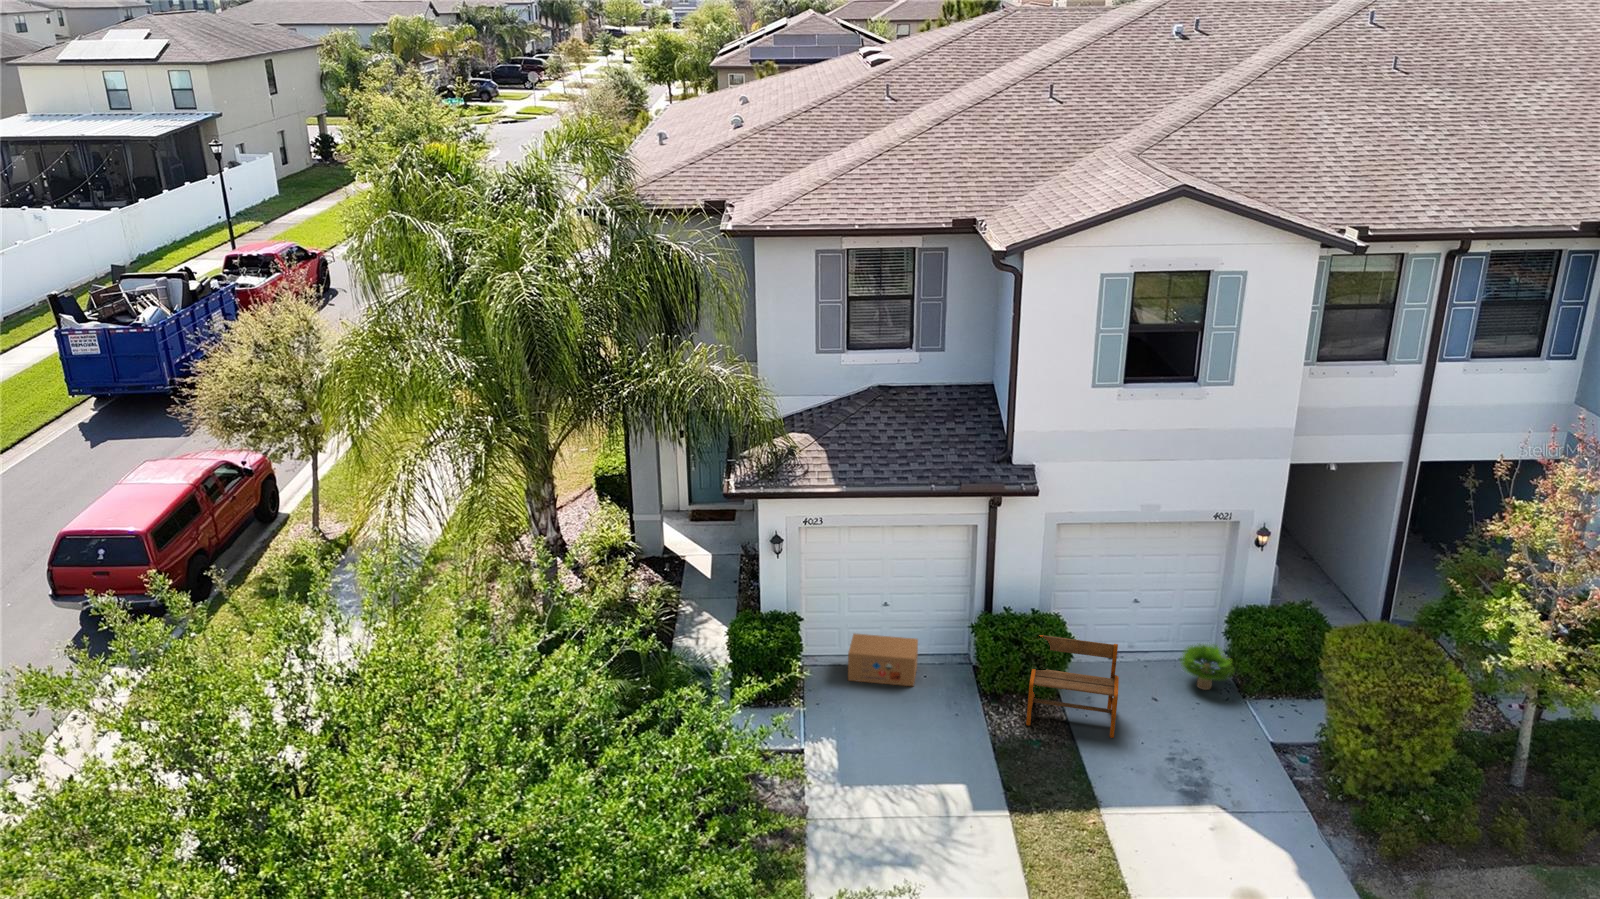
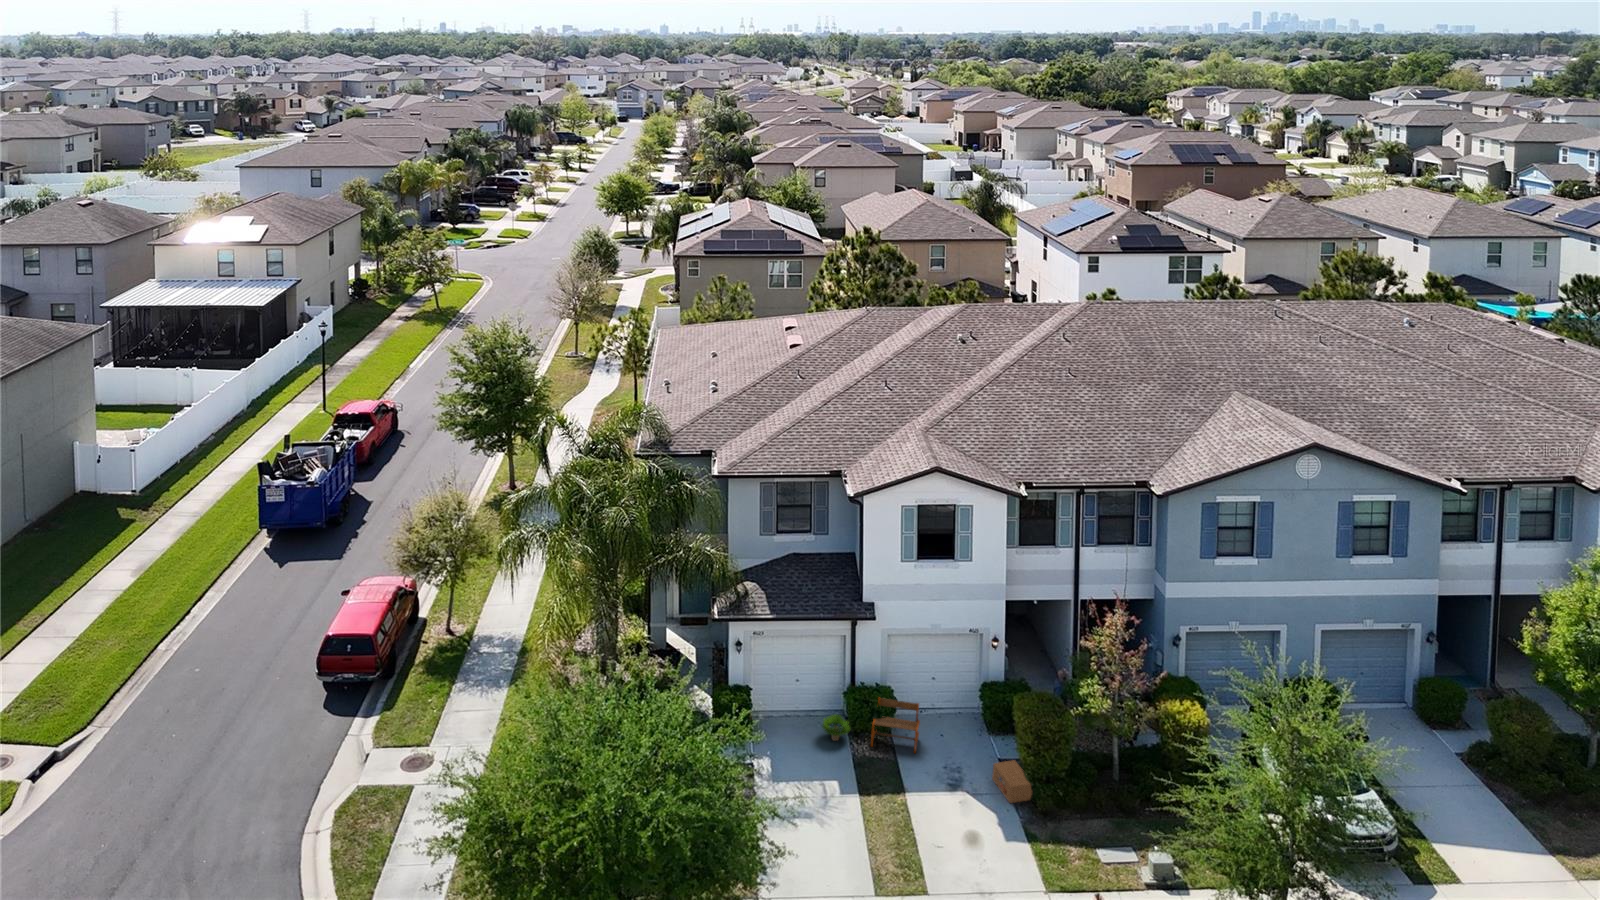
cardboard box: present [848,634,918,686] -> present [992,760,1032,803]
potted plant: present [1181,644,1233,690] -> present [822,715,850,741]

